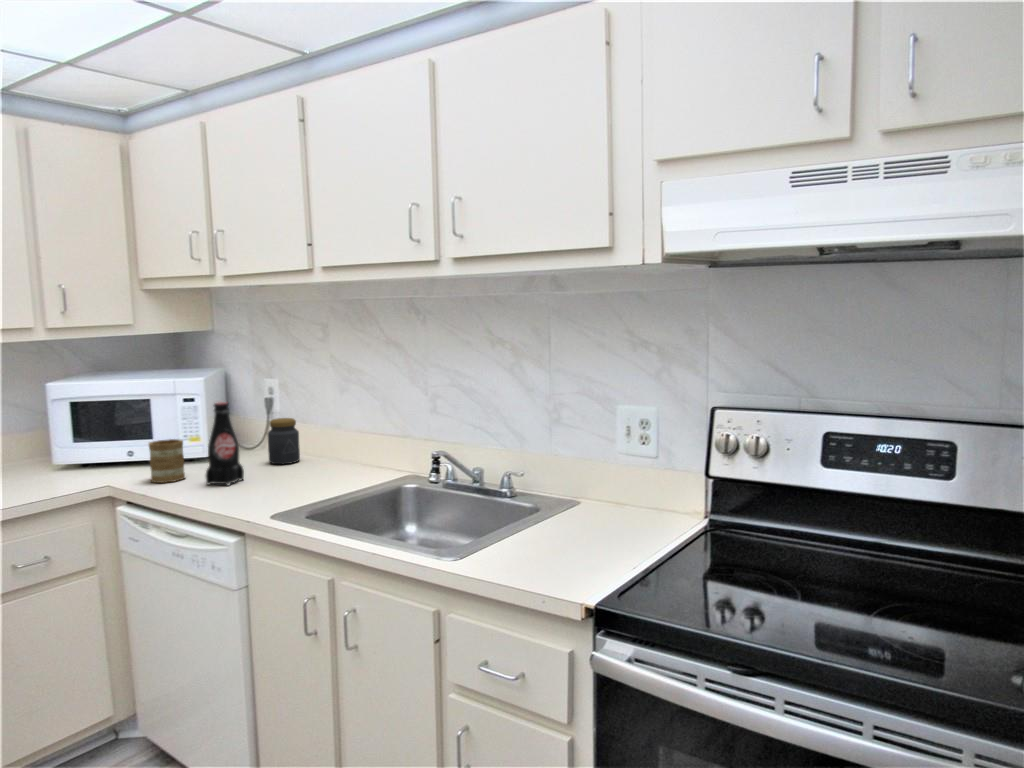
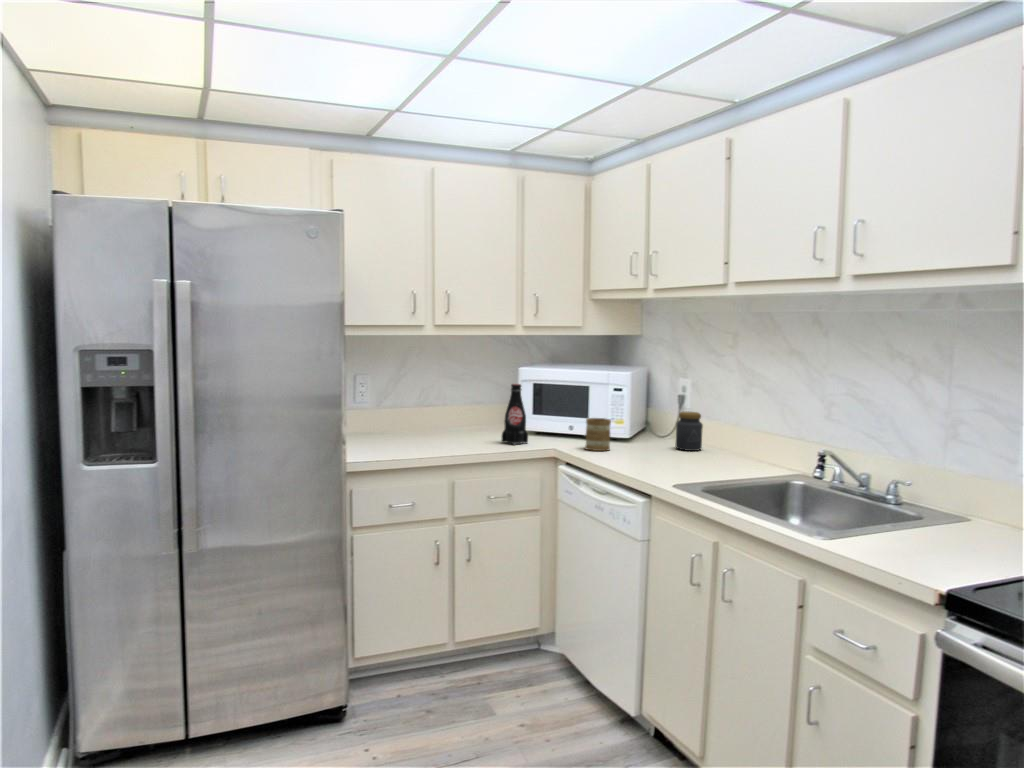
bottle: present [206,402,244,485] -> present [502,384,528,445]

